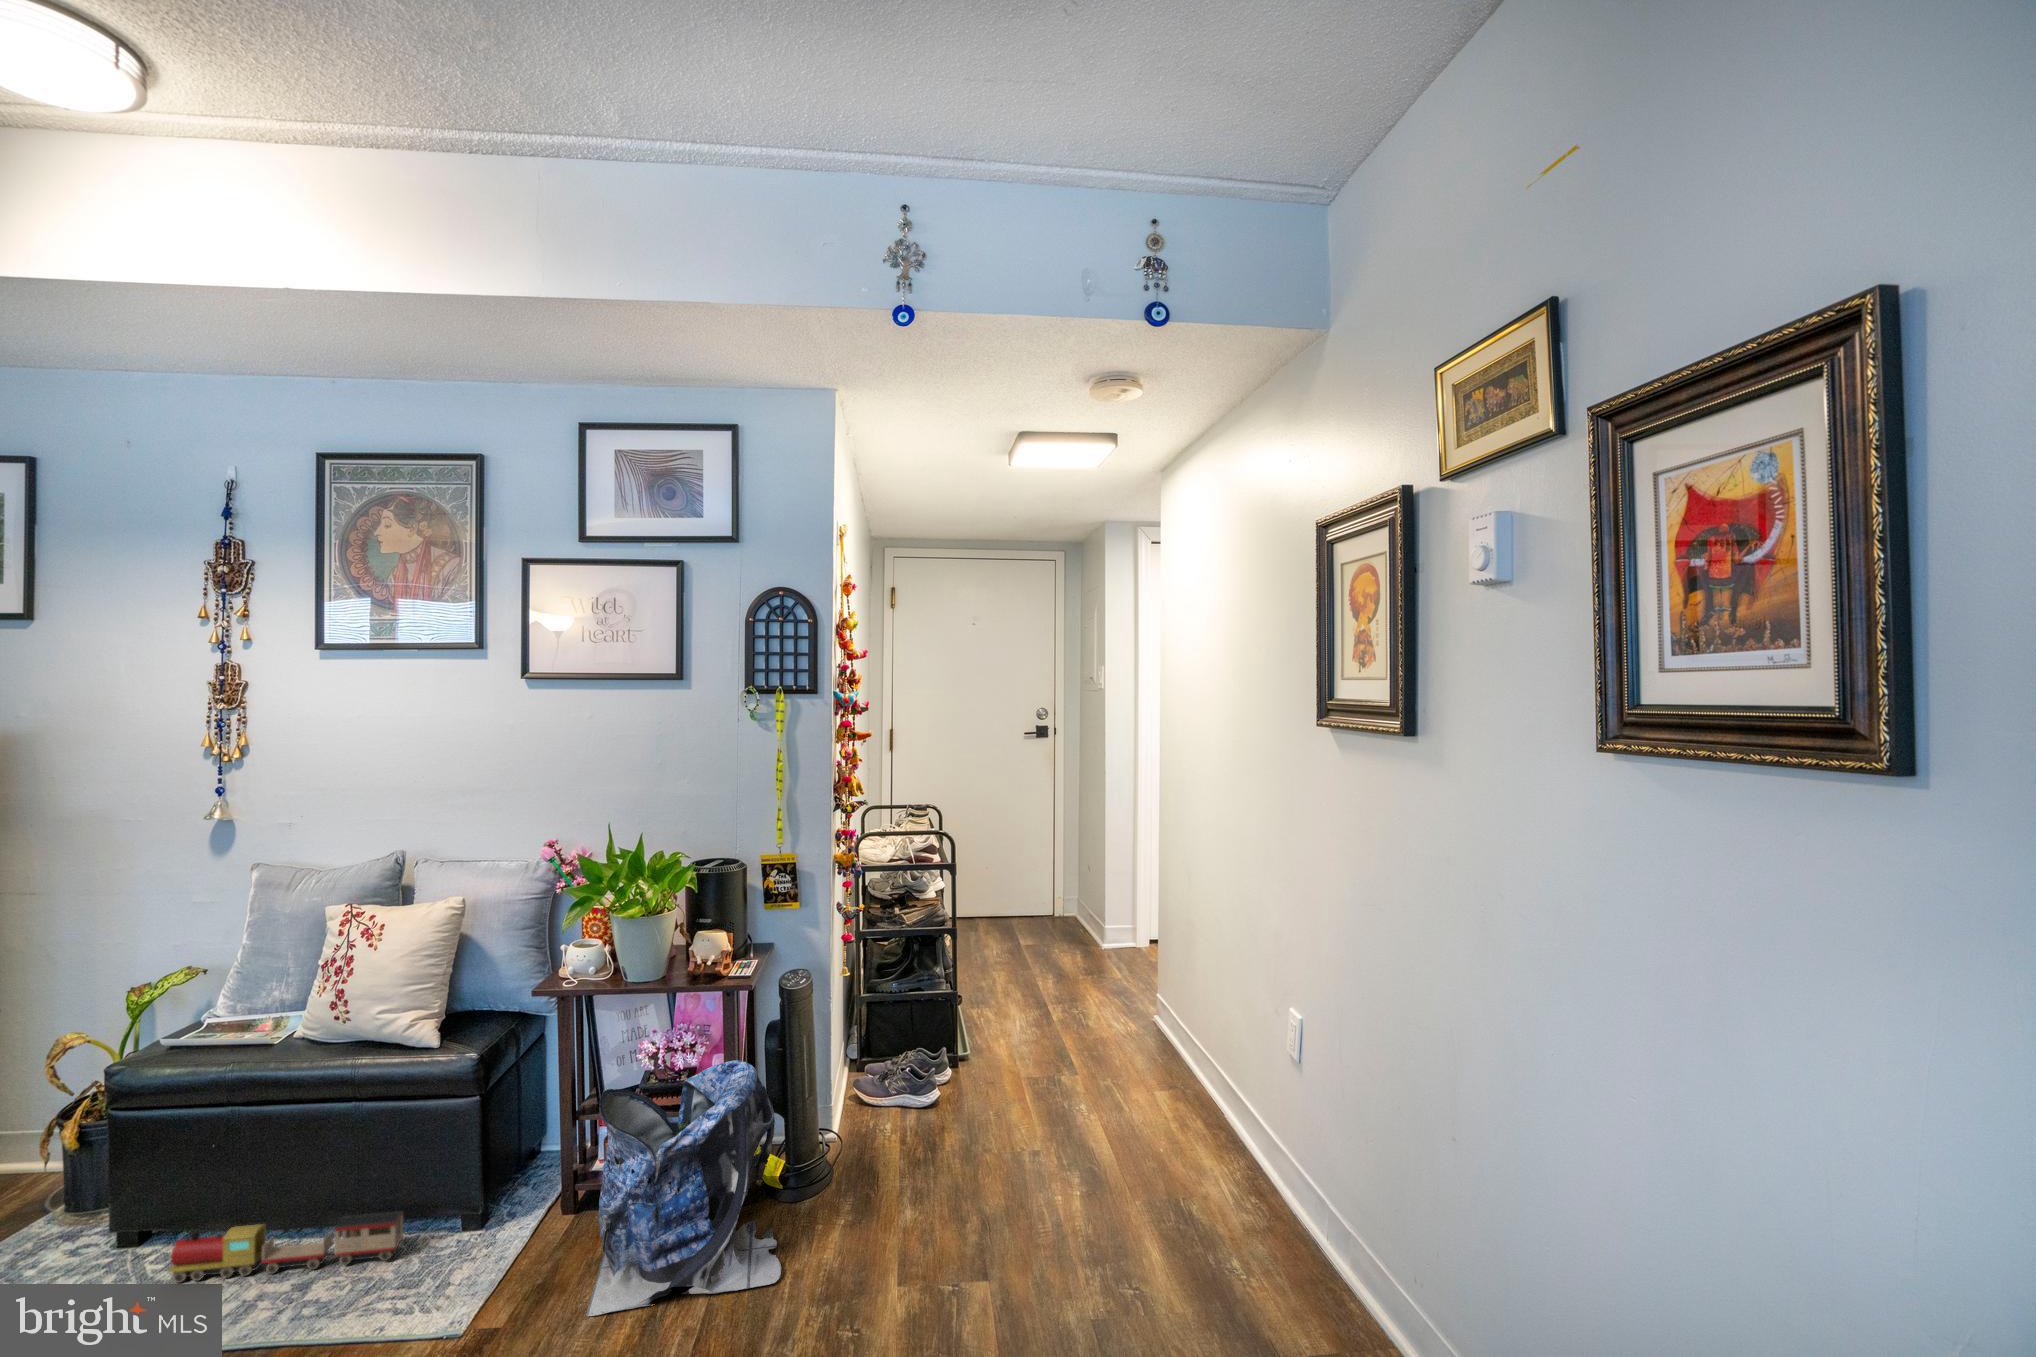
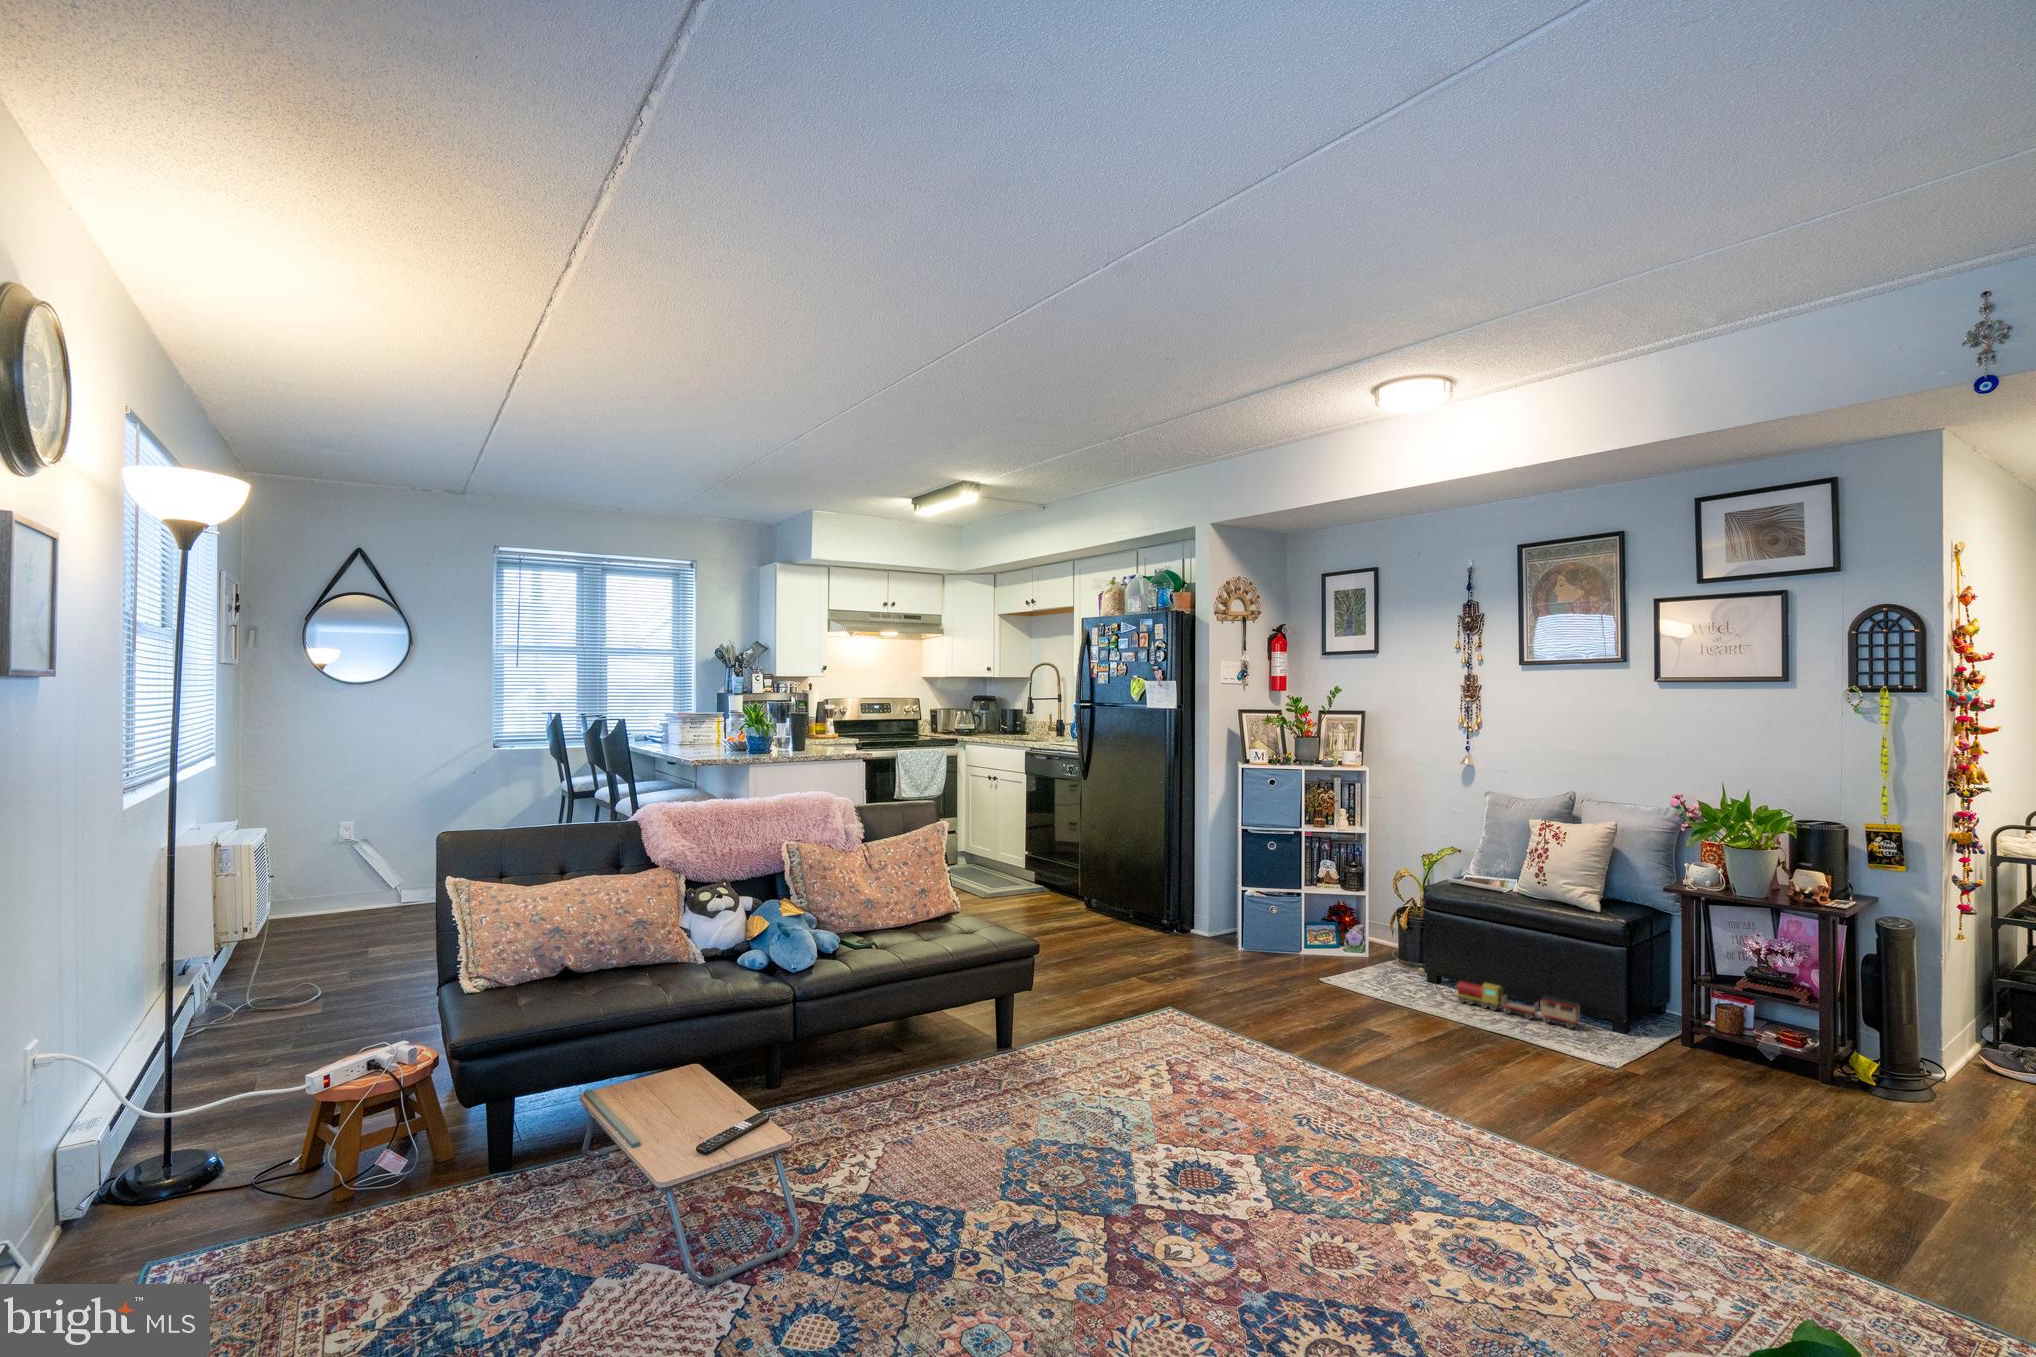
backpack: present [586,1060,781,1316] -> none [1702,961,1870,1126]

